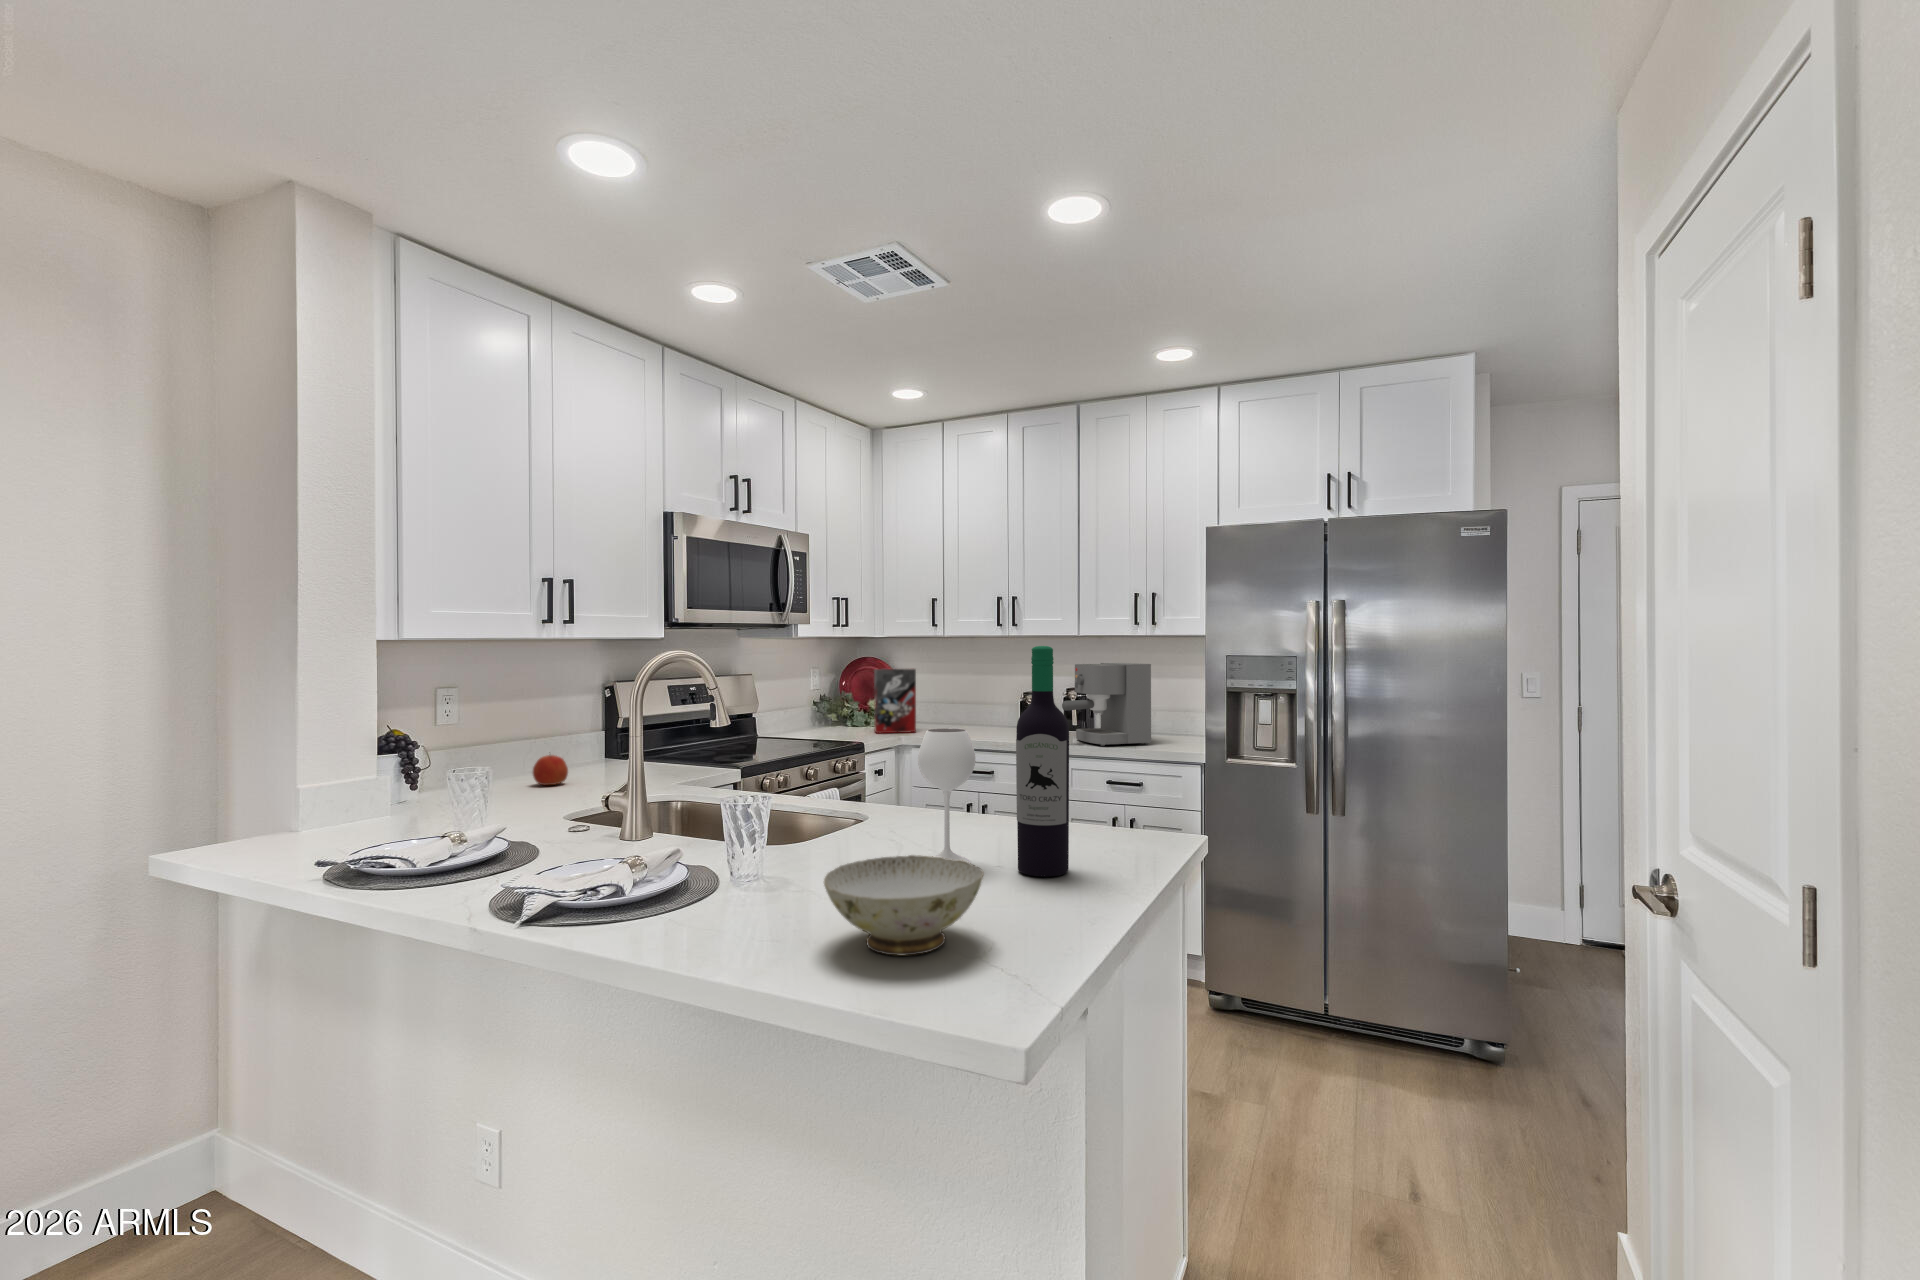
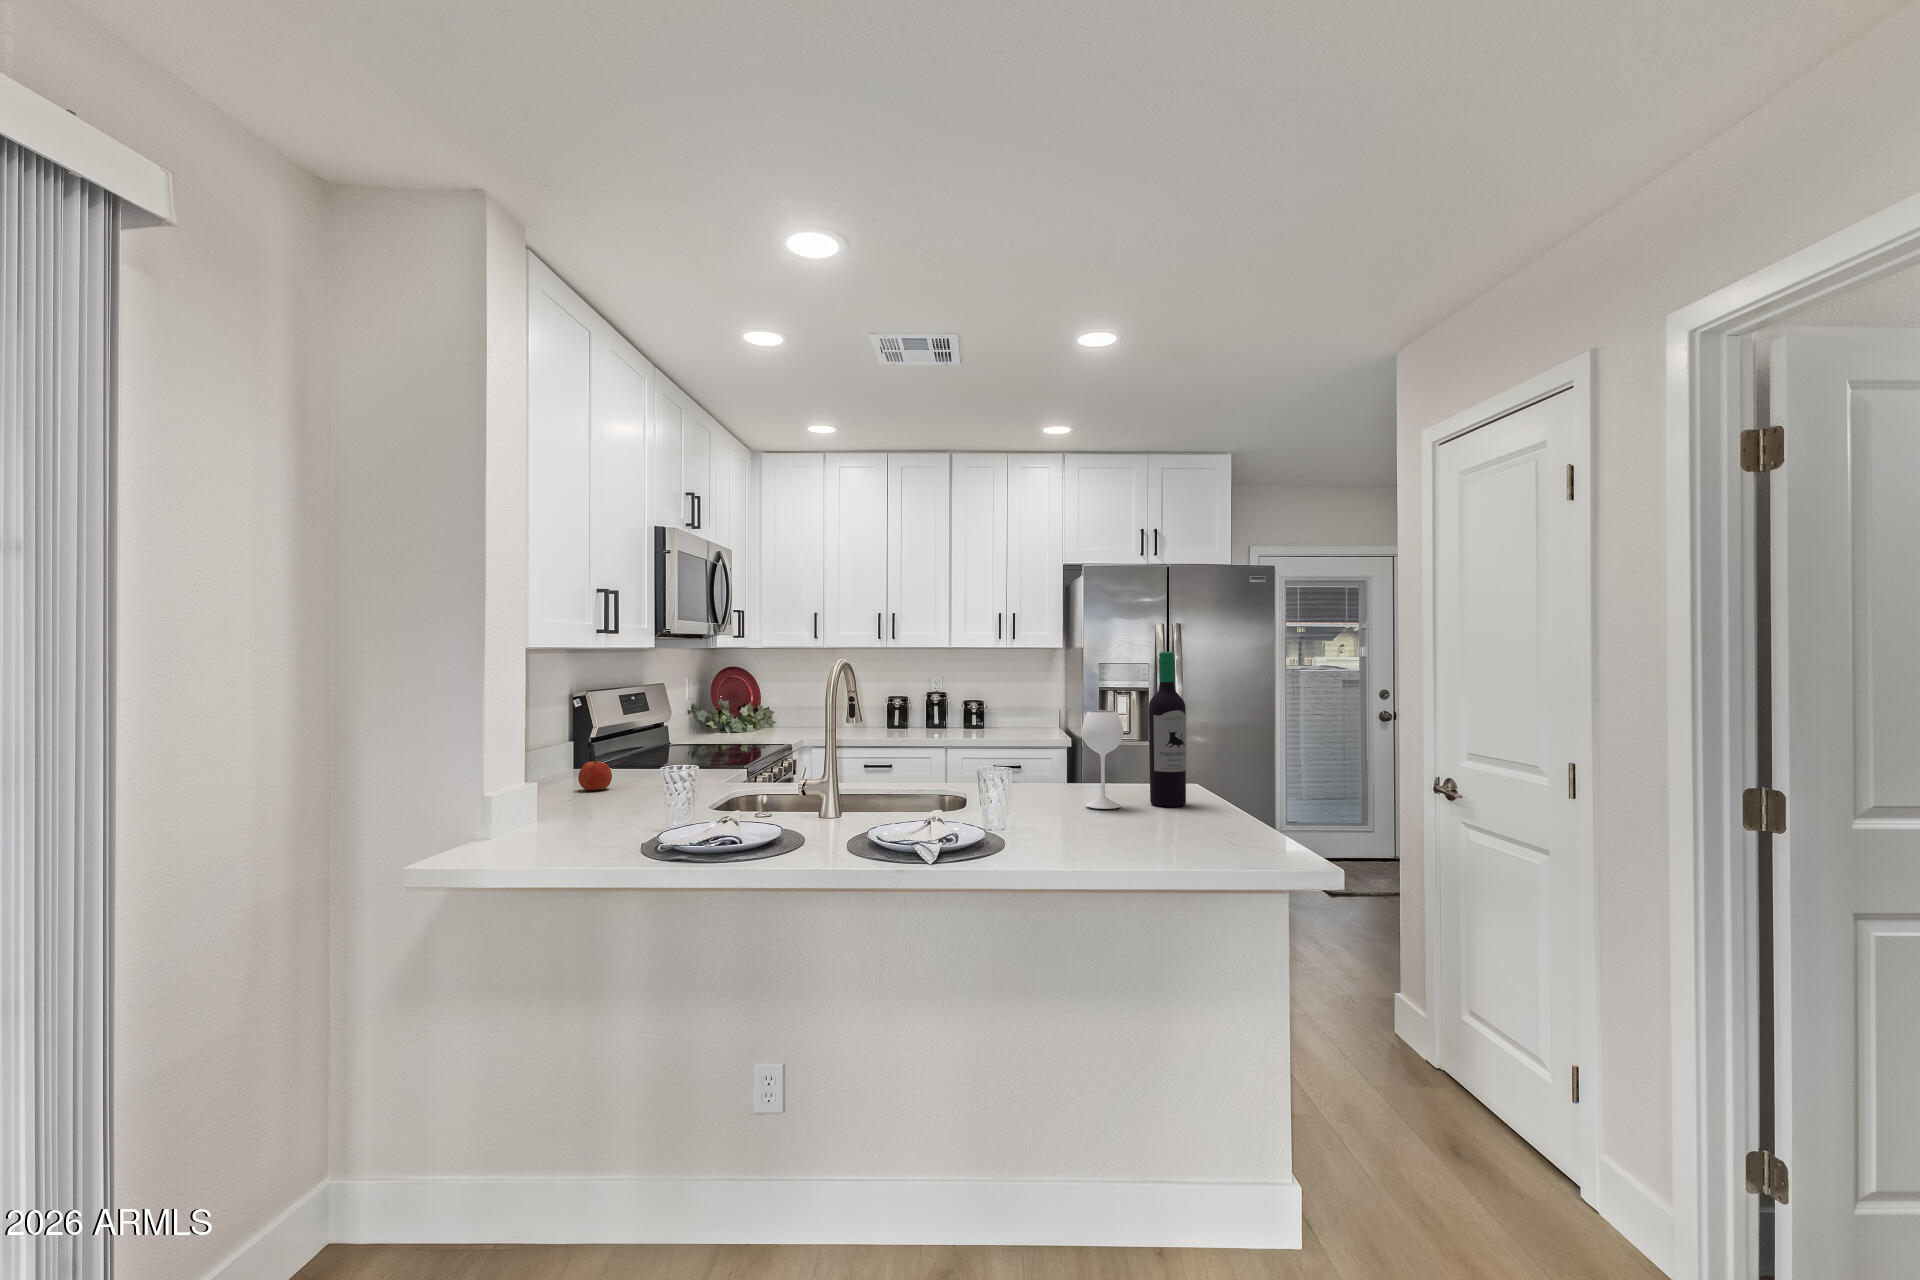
coffee maker: present [1062,663,1151,746] -> none [948,670,1012,738]
cereal box: present [874,669,916,733] -> none [767,678,804,737]
ceramic bowl: present [824,855,984,955] -> none [1145,788,1249,845]

